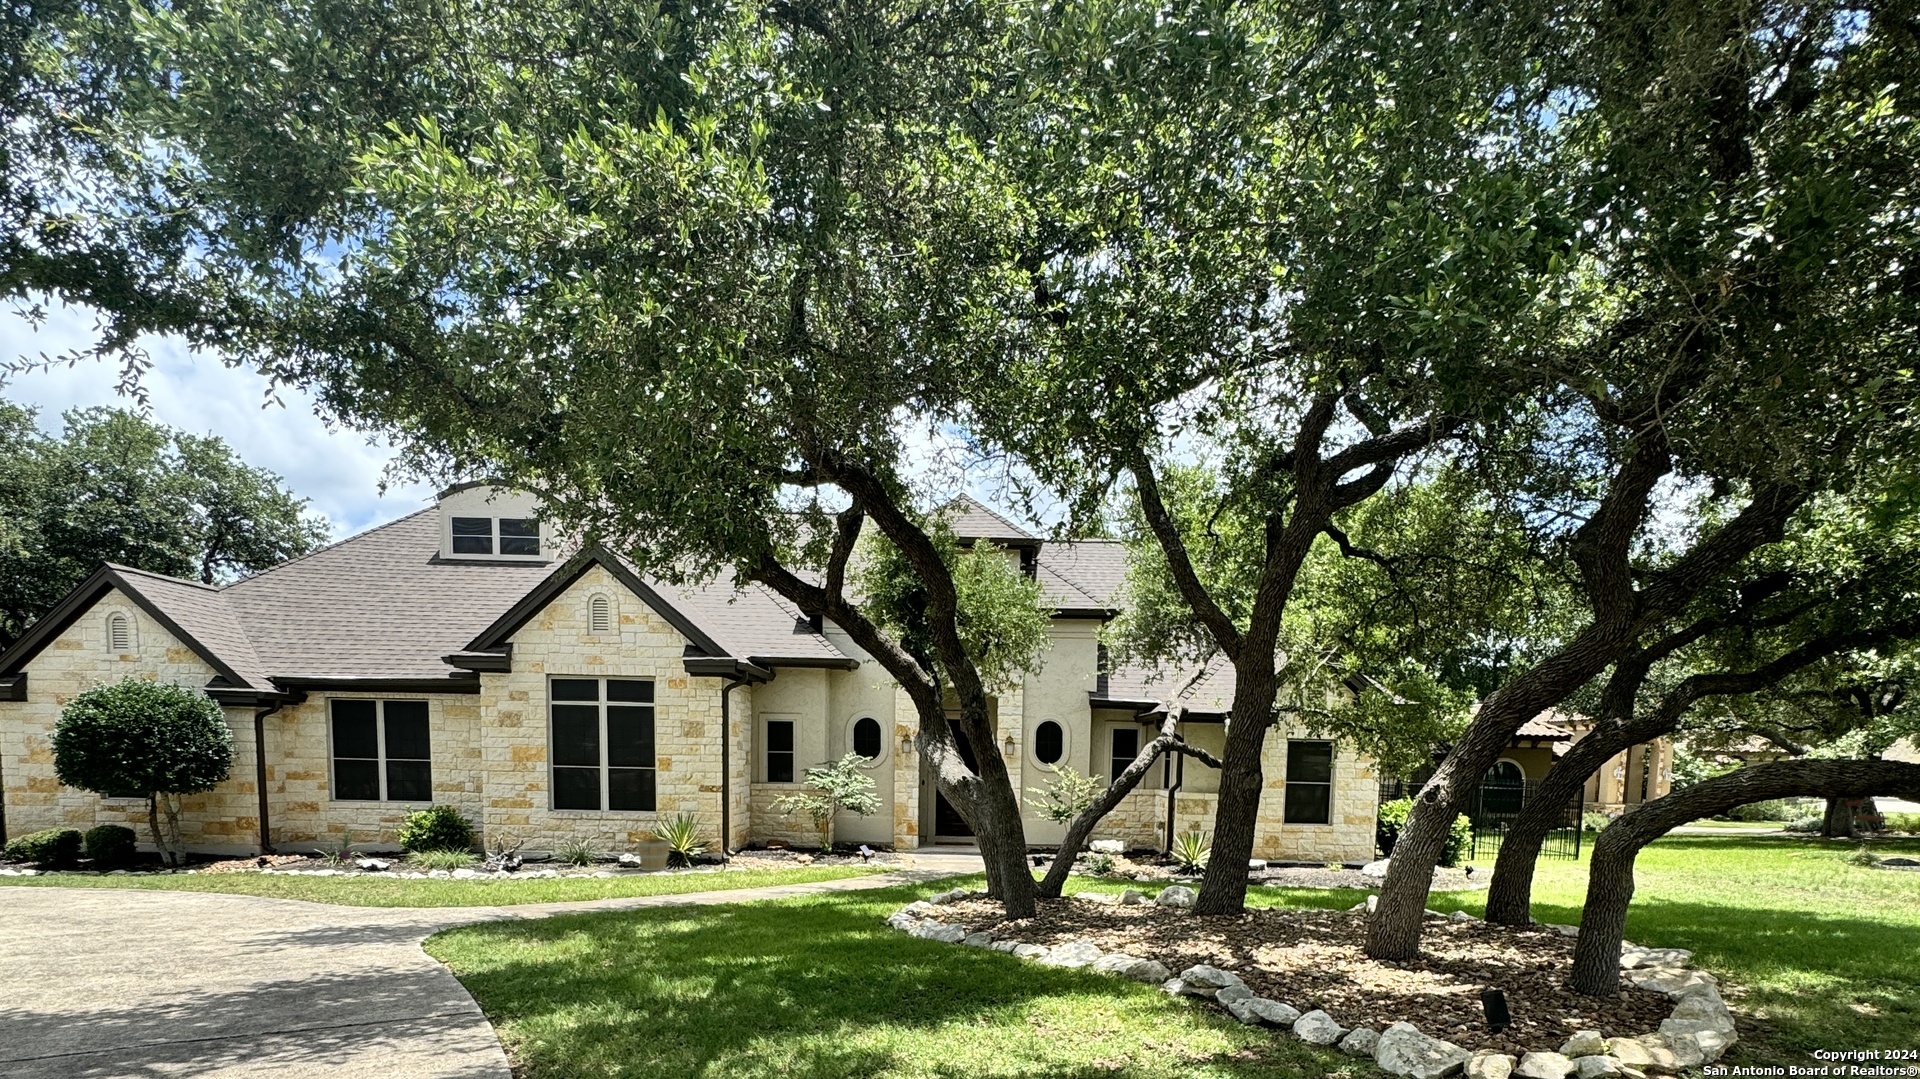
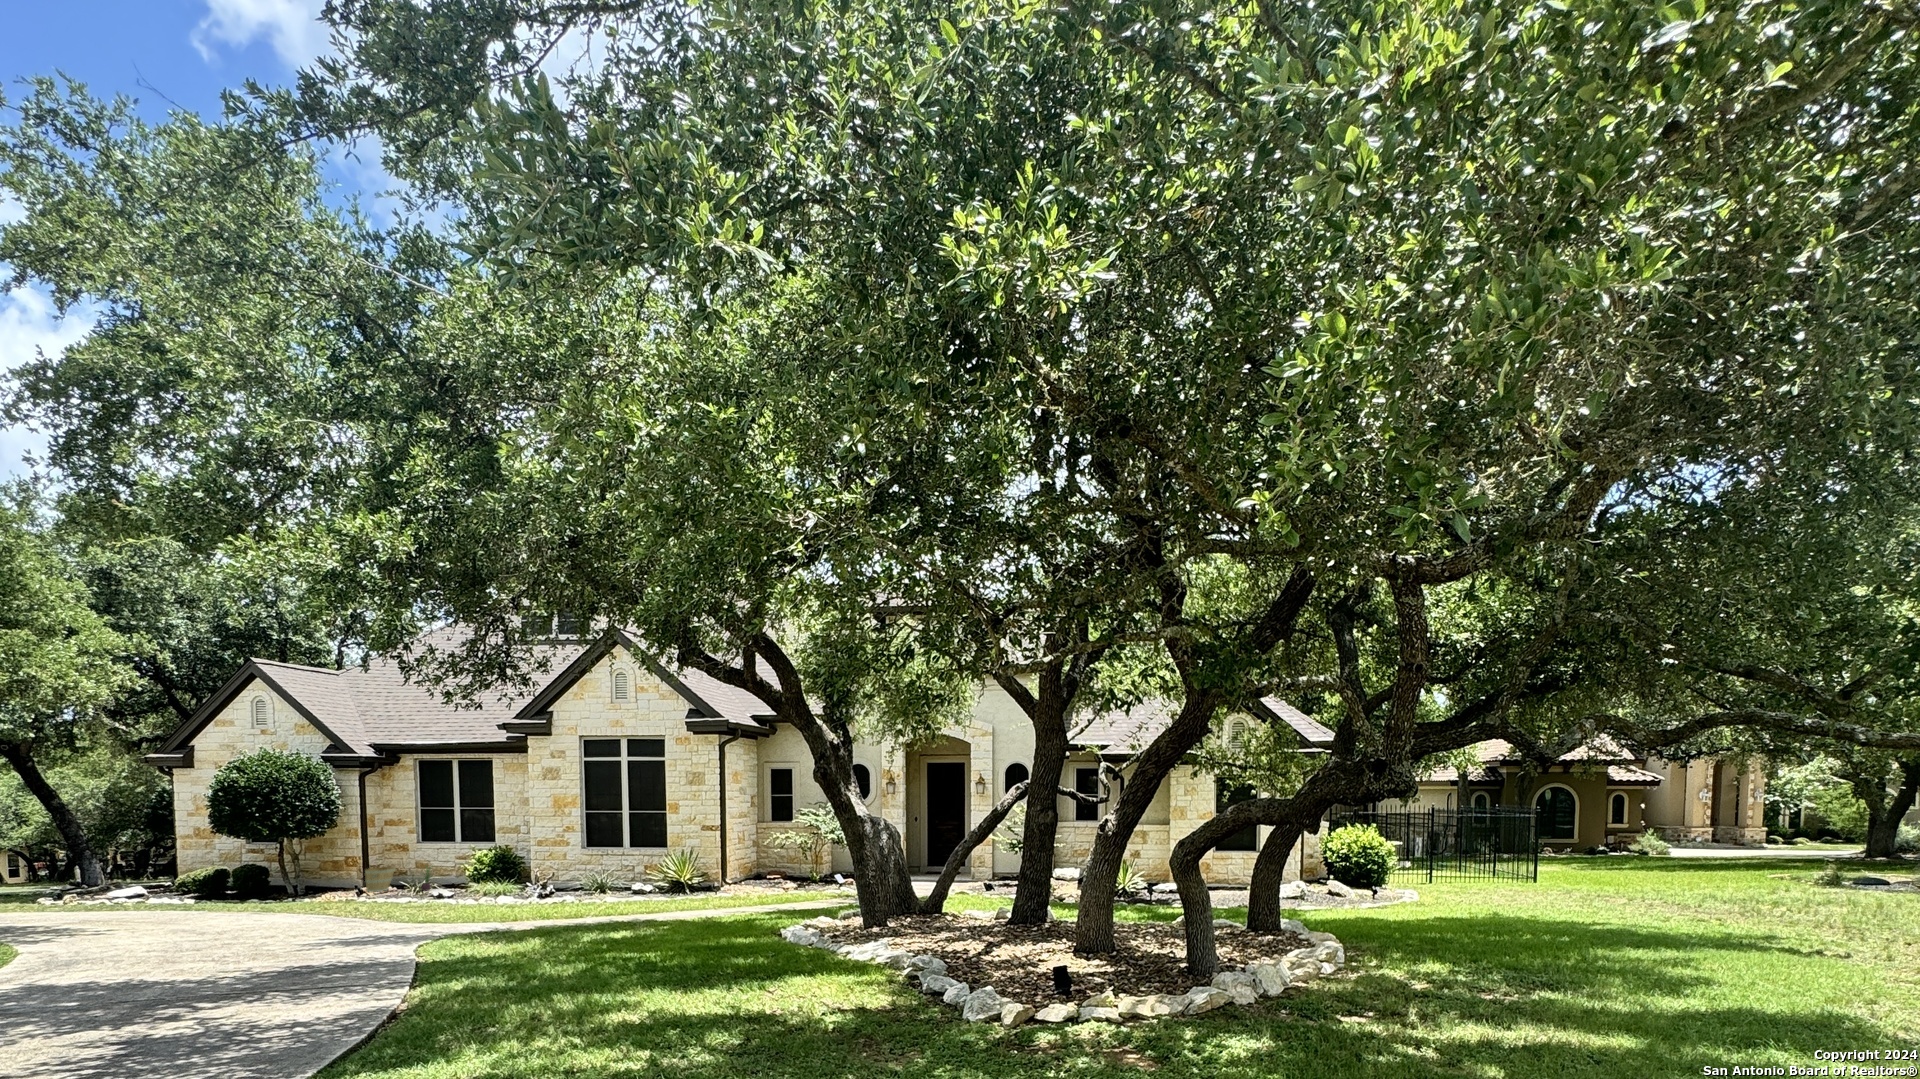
bench: present [1847,800,1890,838] -> none [1812,813,1862,859]
wooden bucket: present [637,838,672,871] -> present [365,867,395,892]

